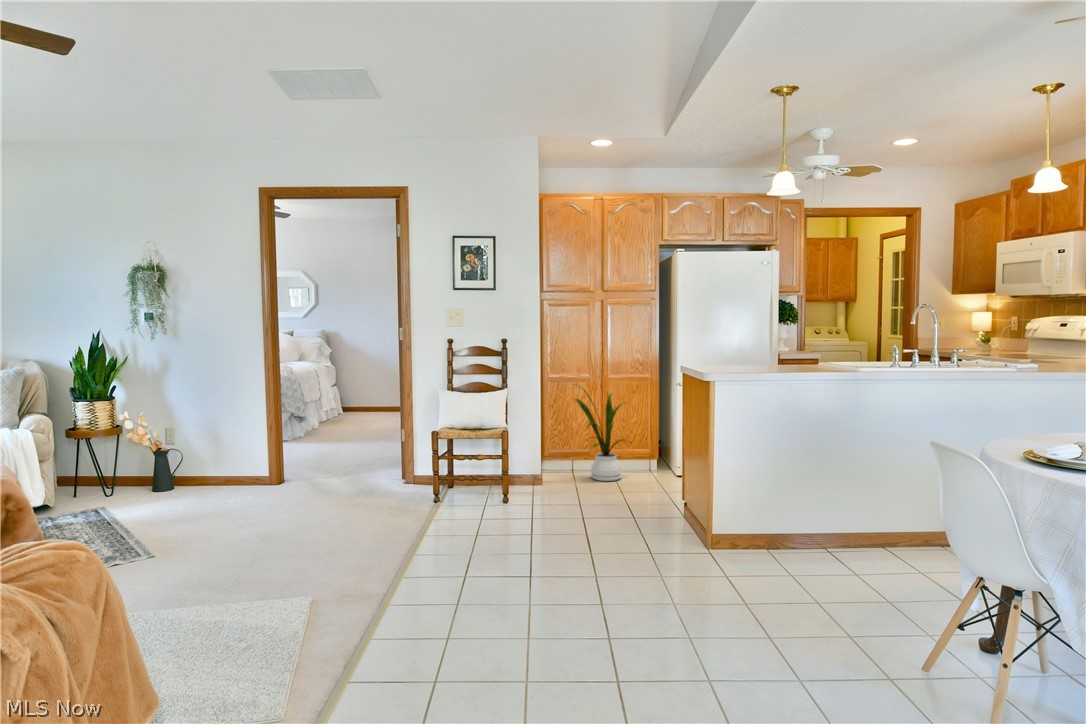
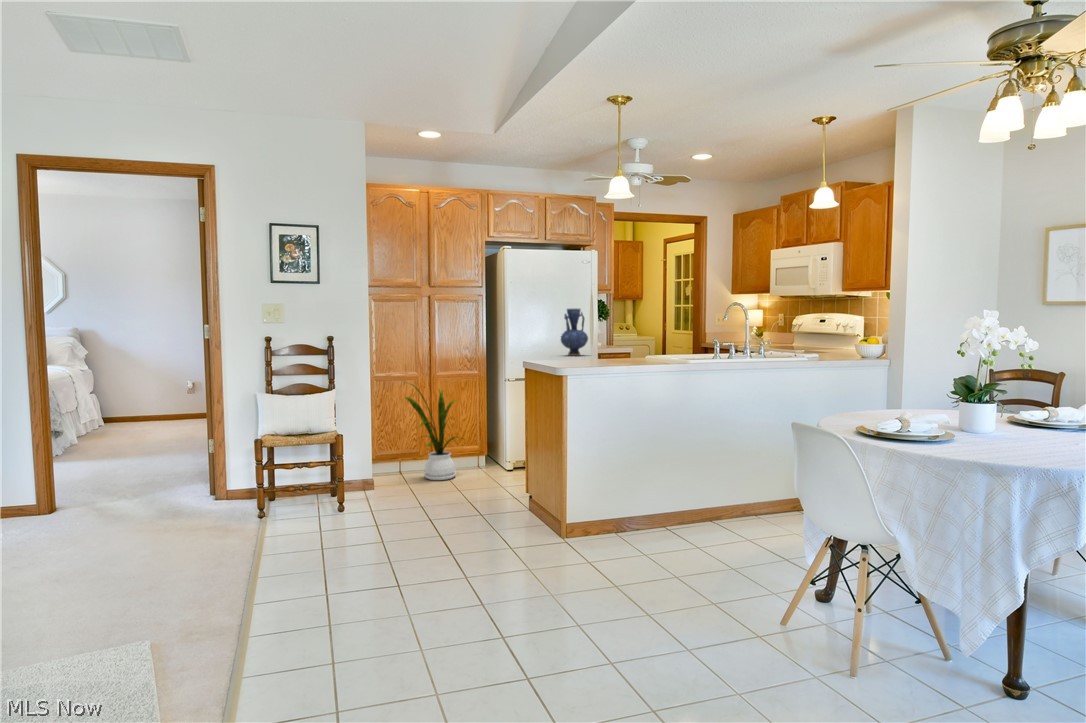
vase: none [734,312,764,362] -> present [561,308,588,356]

